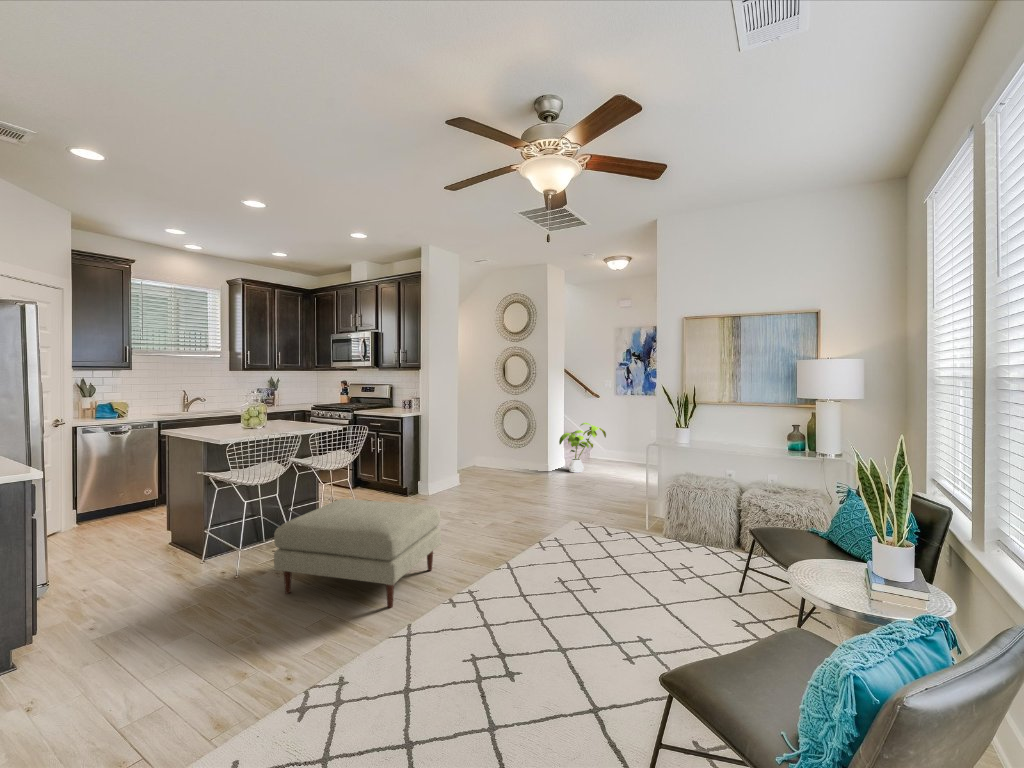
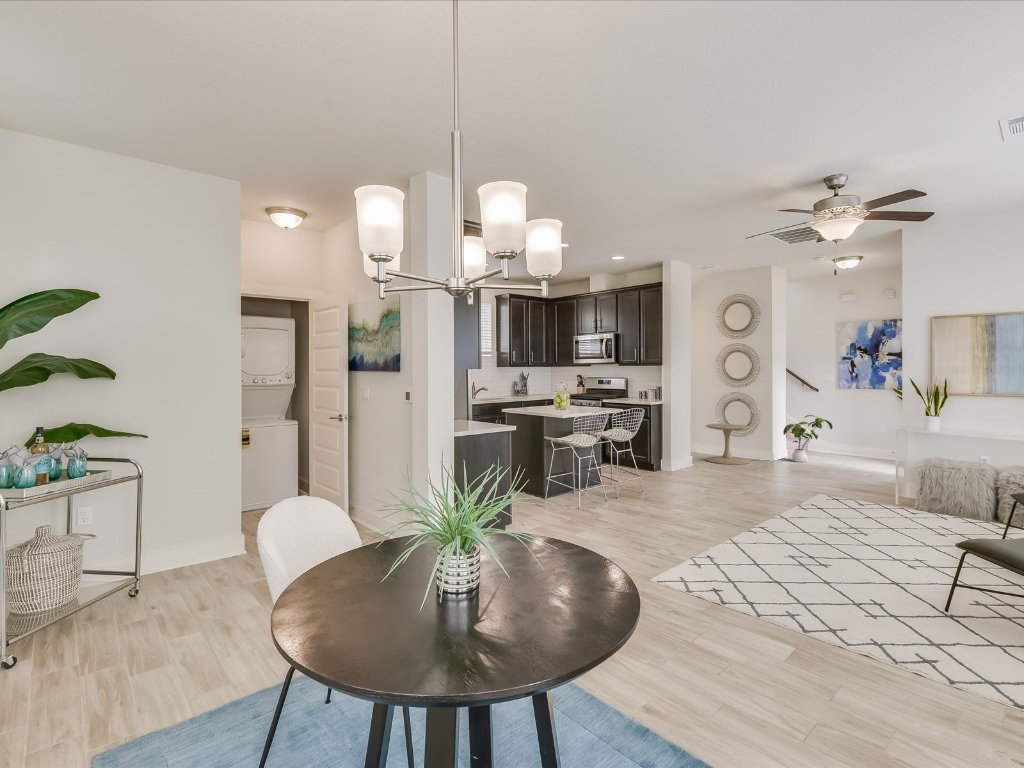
side table: none [481,434,525,480] -> present [706,424,749,465]
ottoman: present [274,499,441,608] -> none [617,461,725,531]

